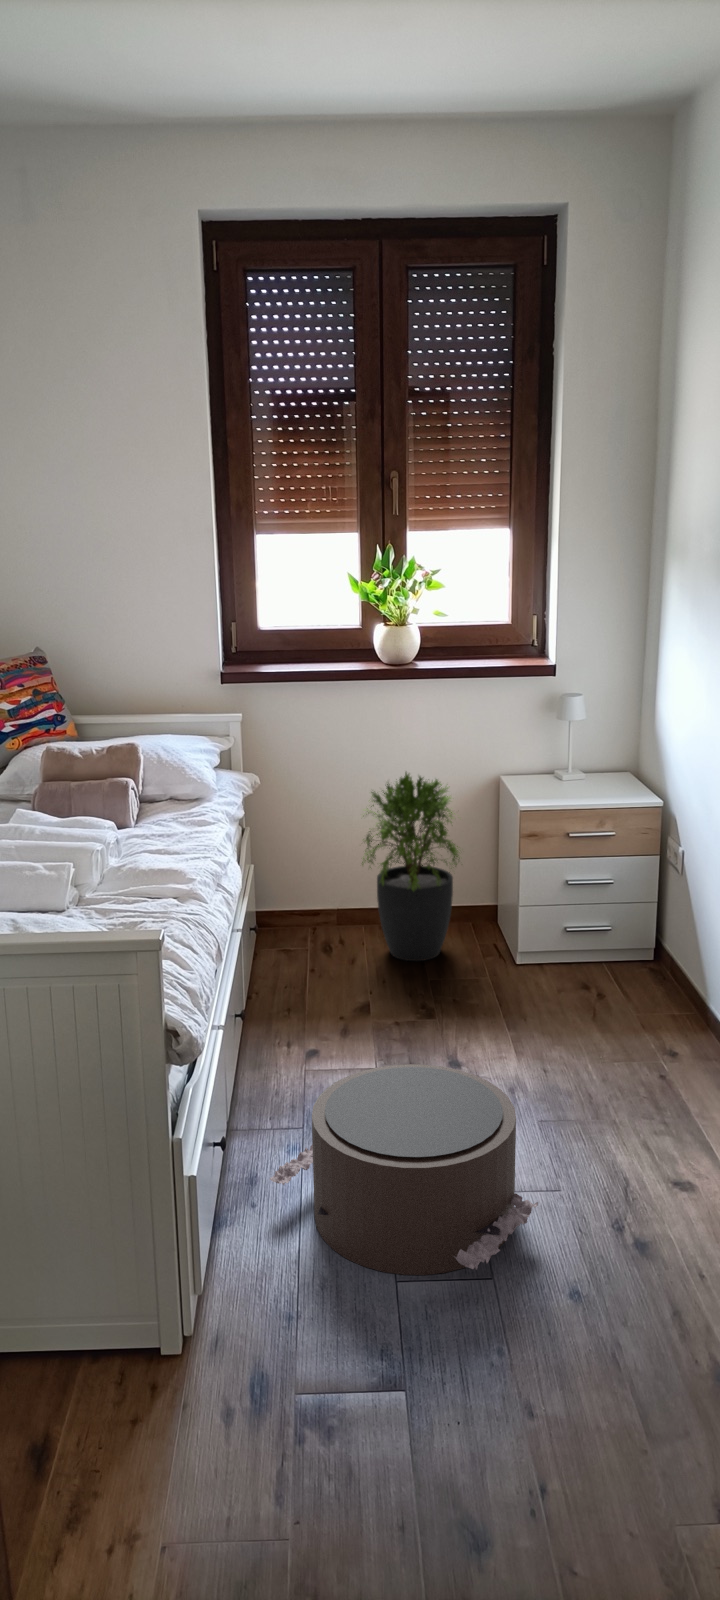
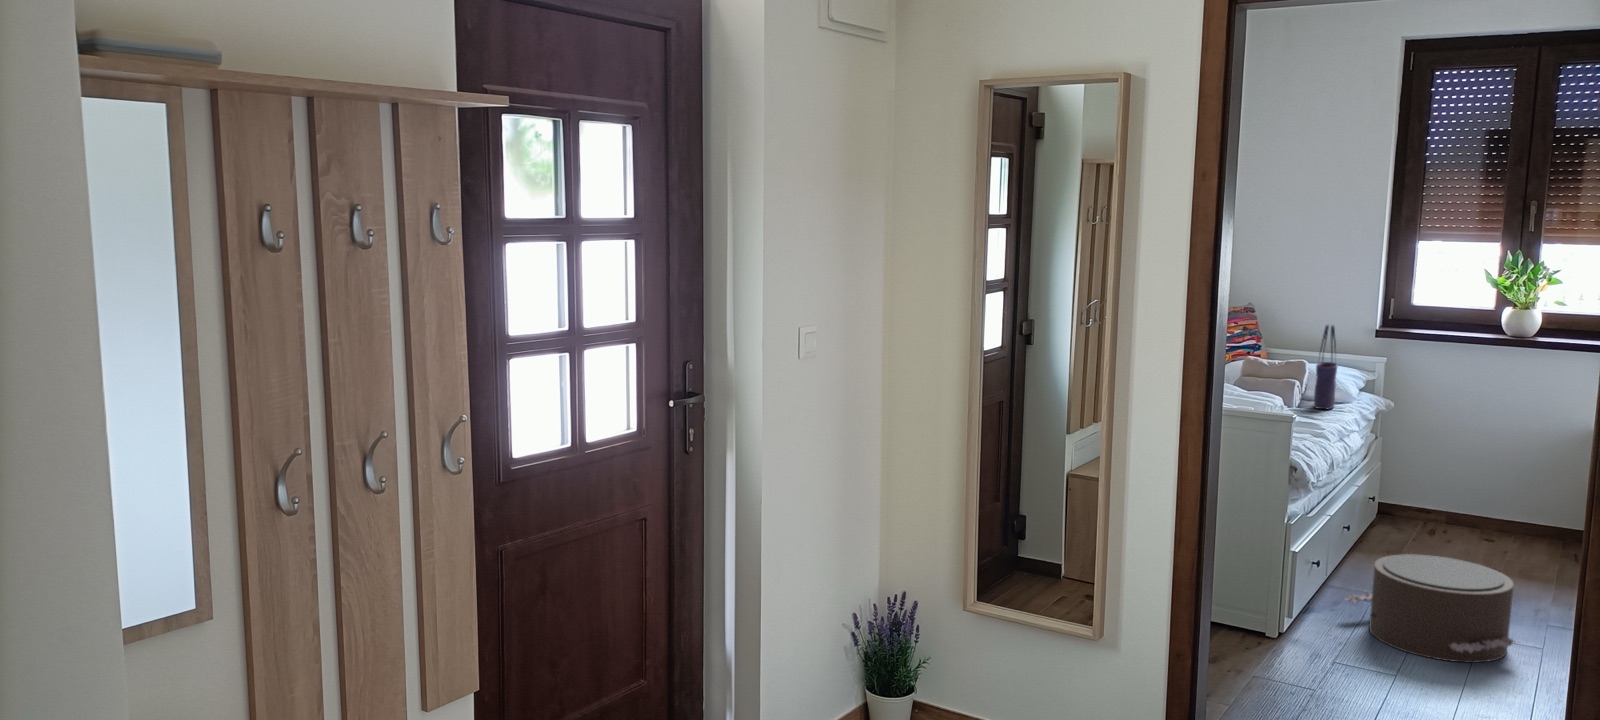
tote bag: none [157,686,190,825] -> present [1314,324,1338,409]
potted plant: present [362,772,459,961] -> none [1460,409,1555,550]

